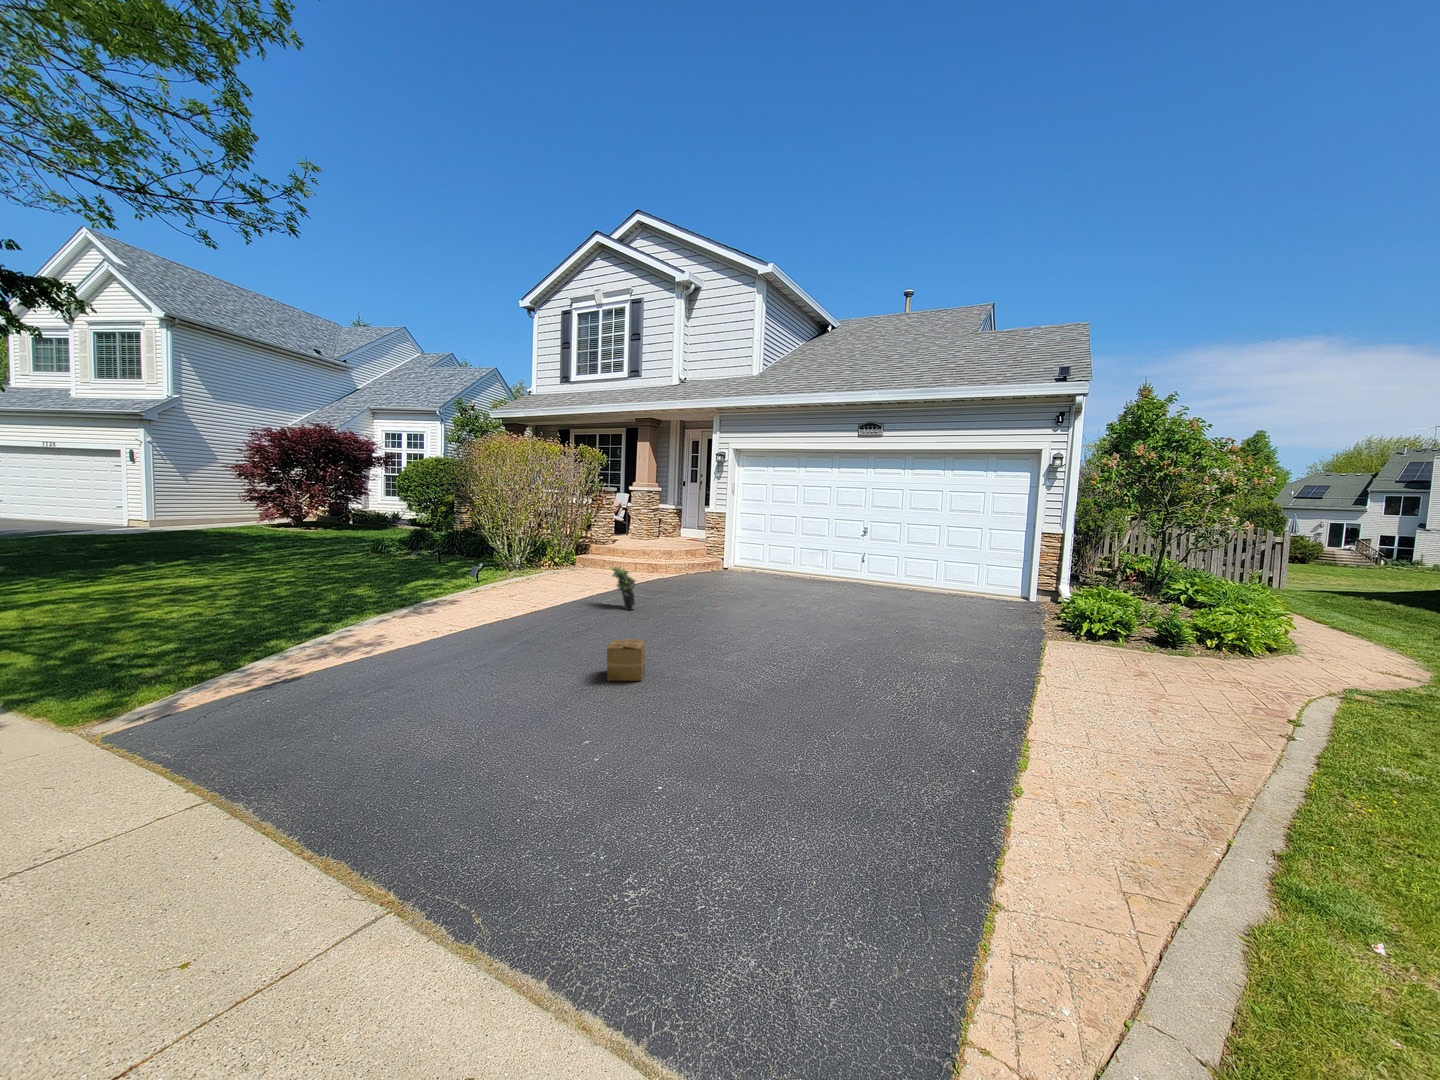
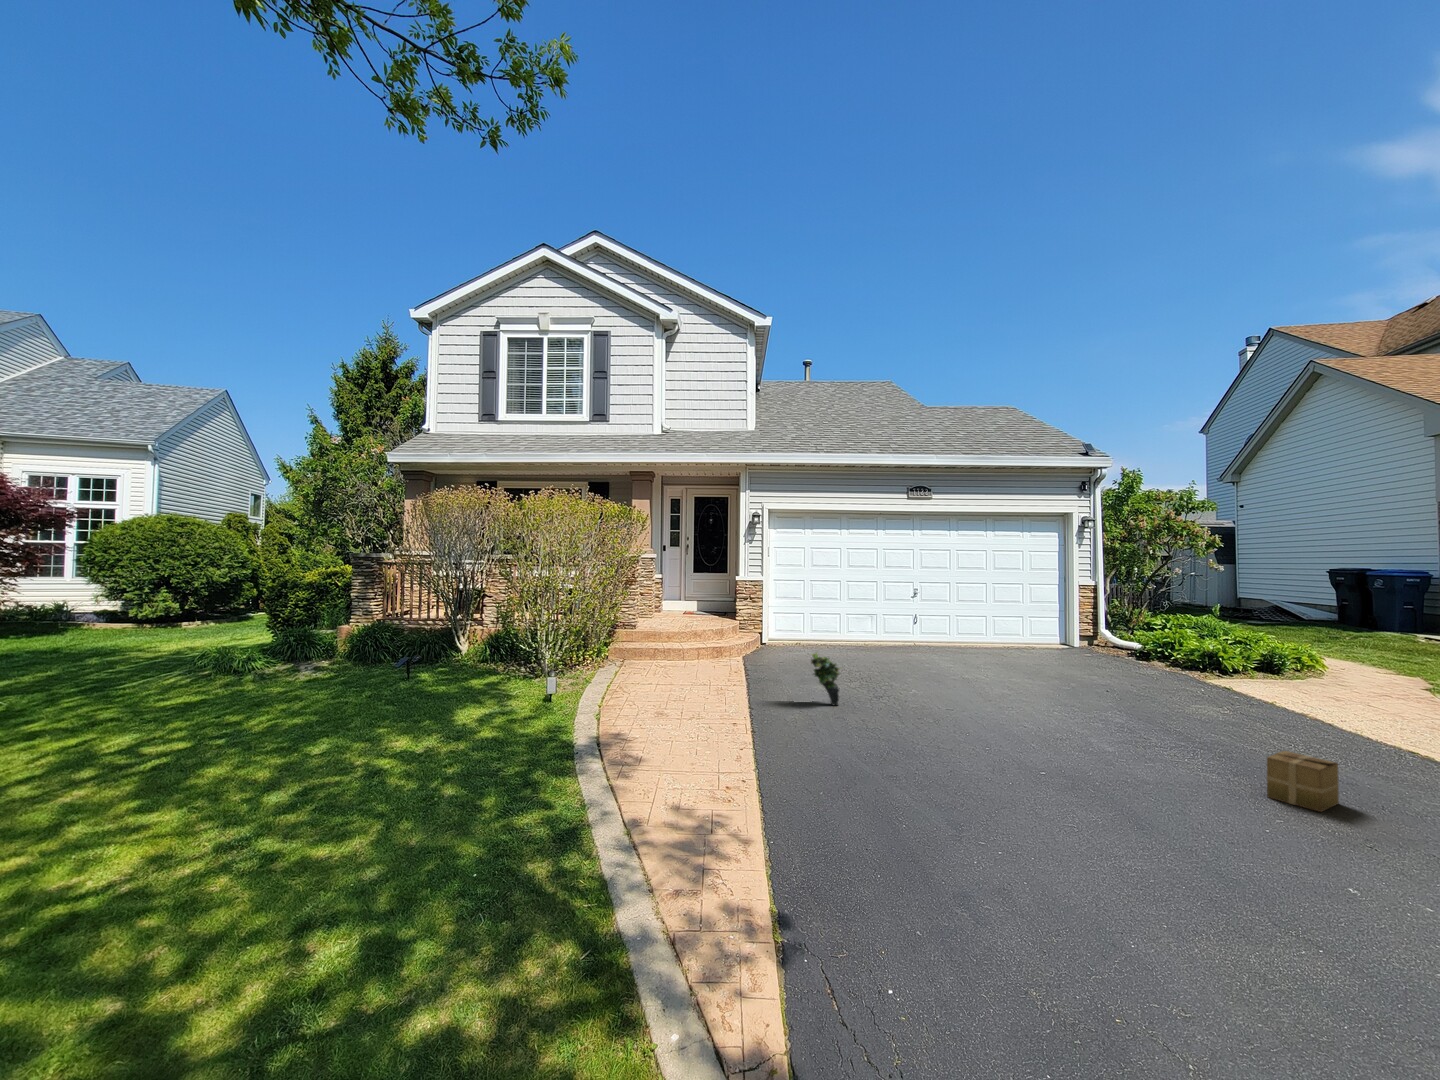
cardboard box: present [607,639,646,681] -> present [1266,751,1339,812]

